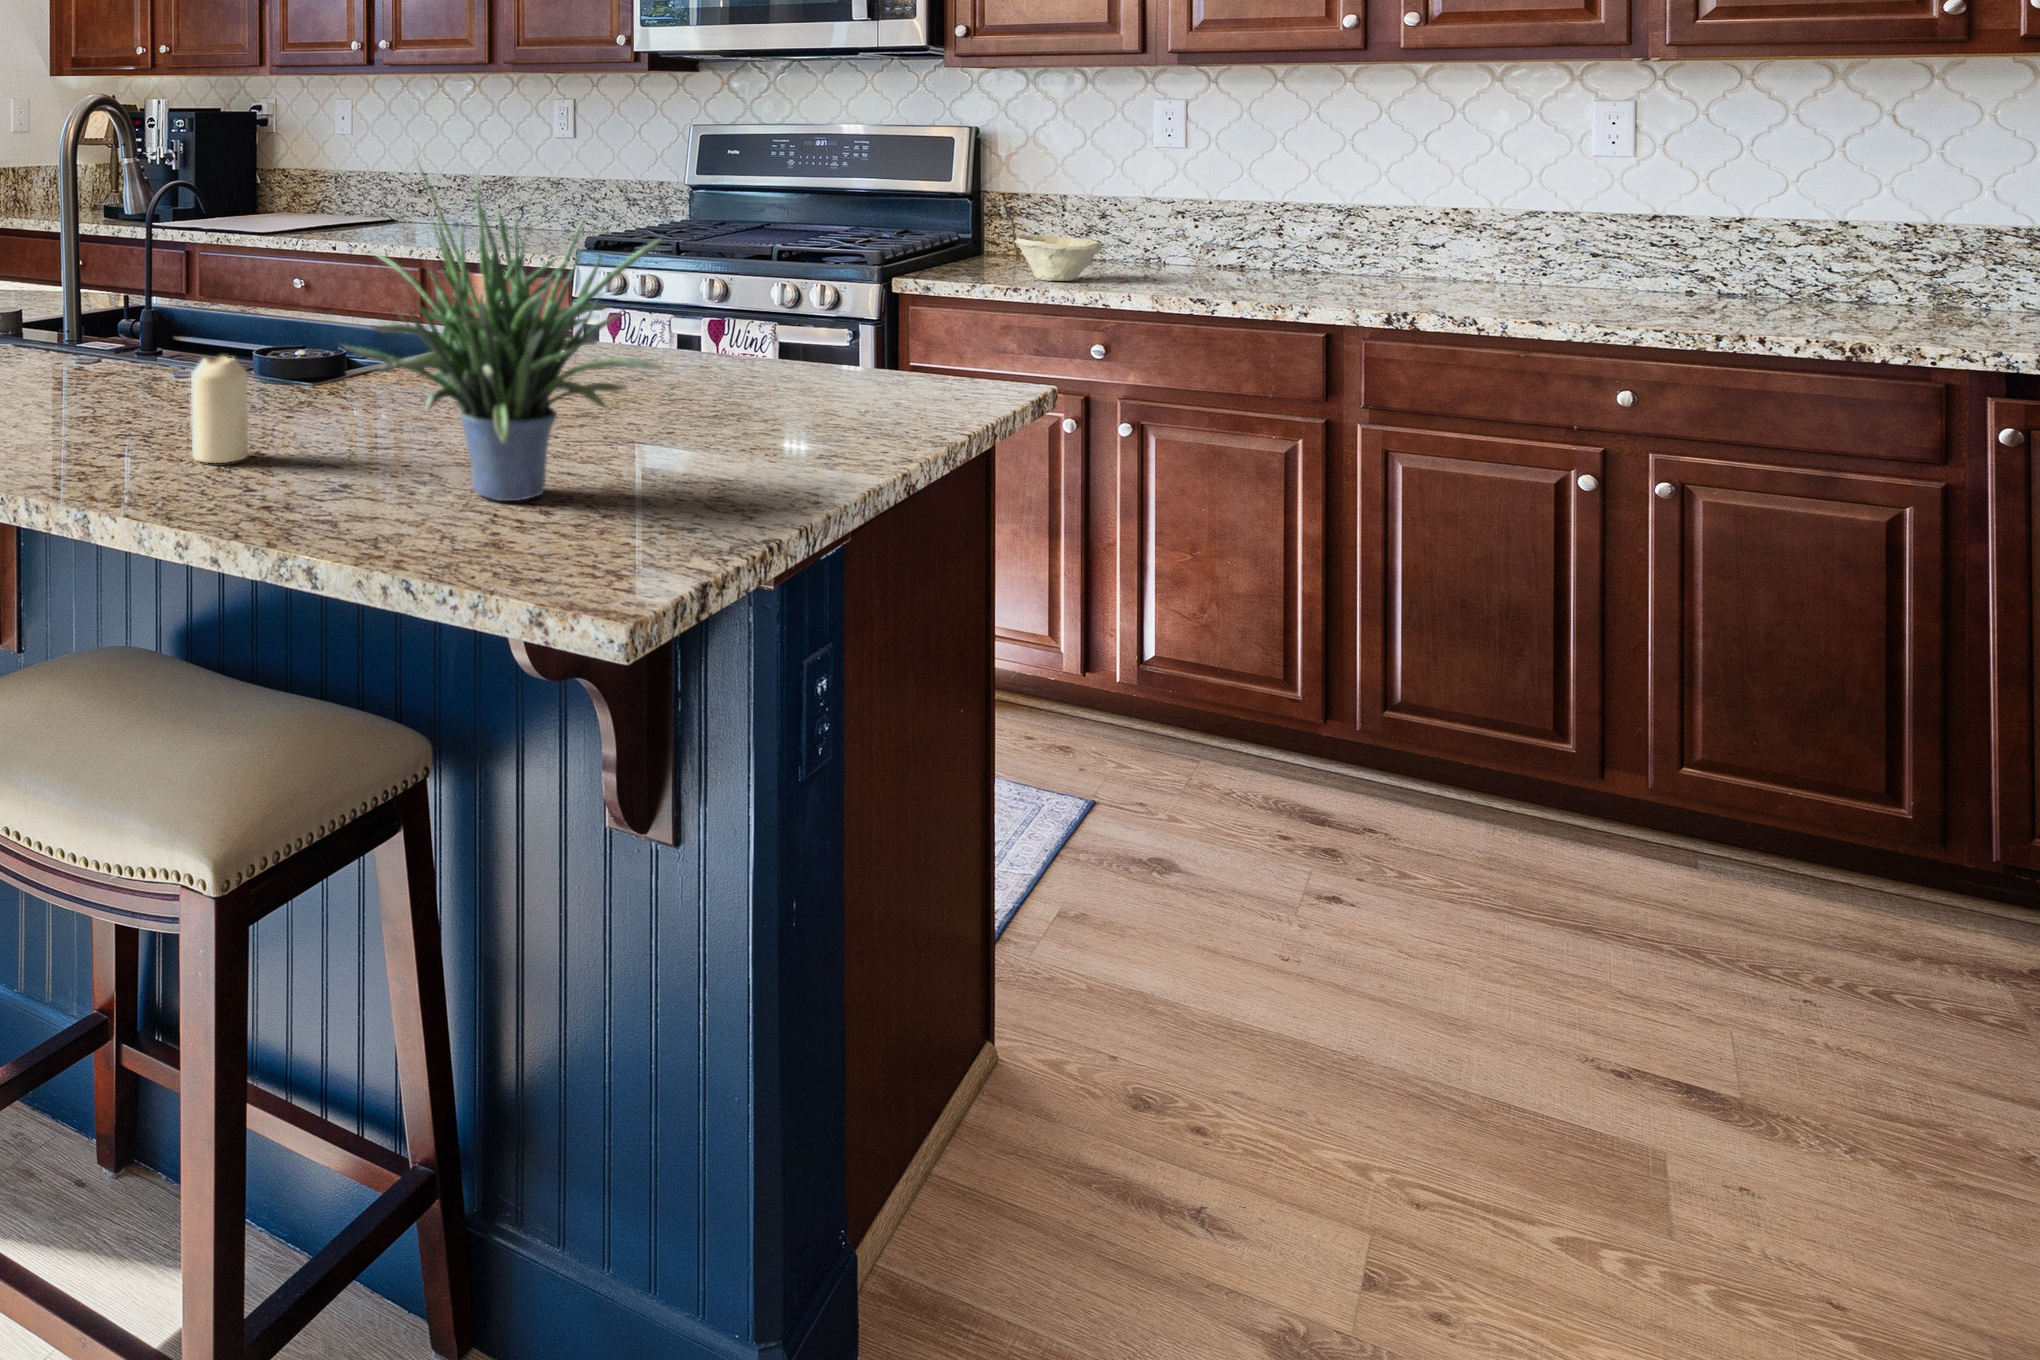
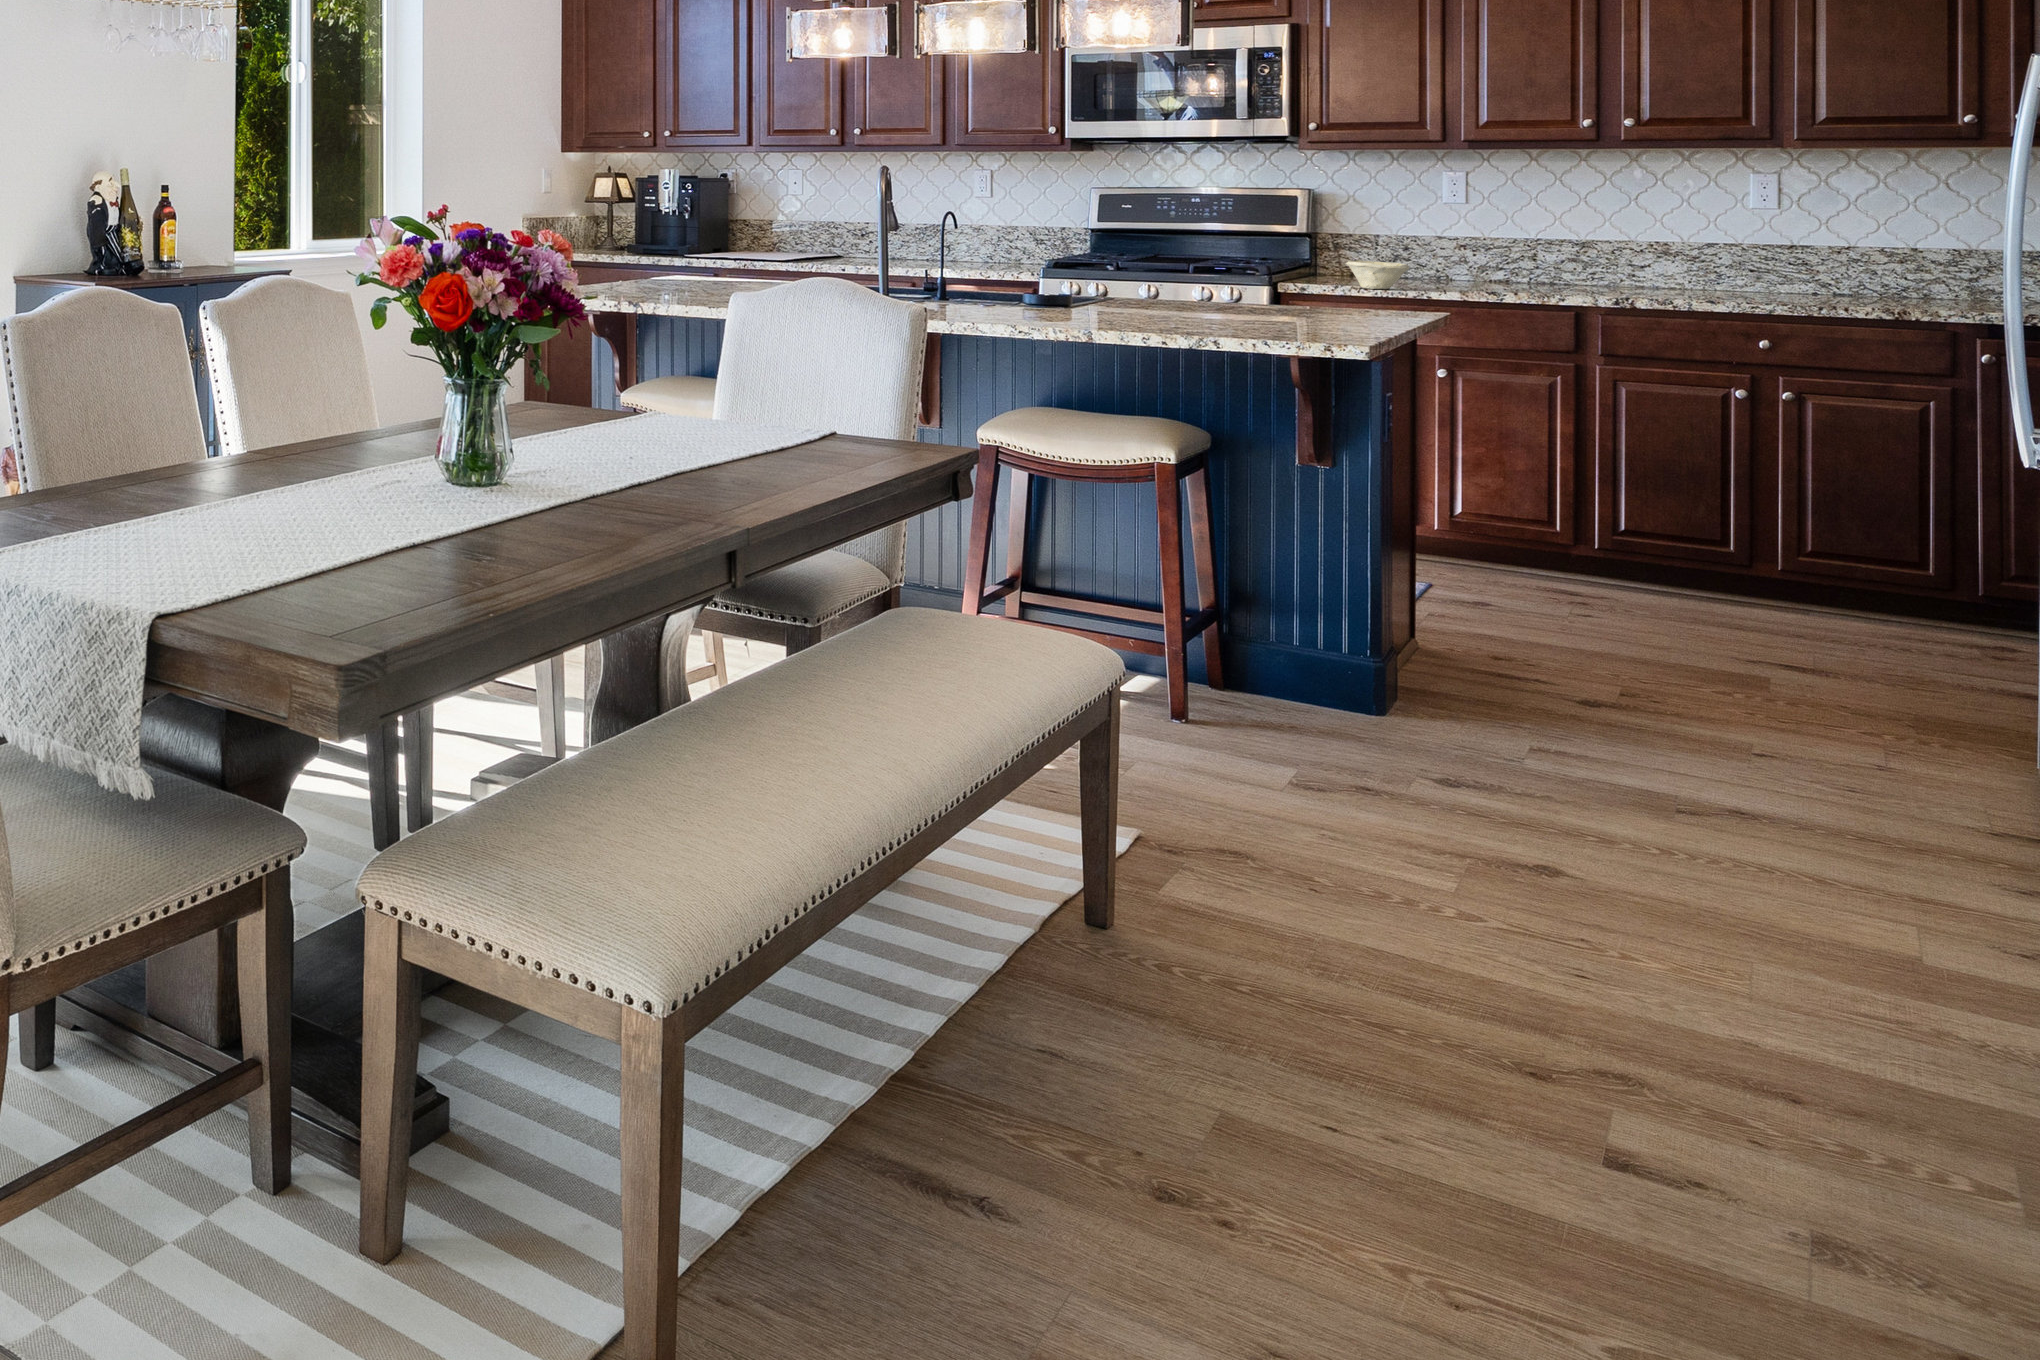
potted plant: present [344,168,662,501] -> none [1162,187,1331,328]
candle: present [191,356,248,463] -> none [1080,275,1106,319]

